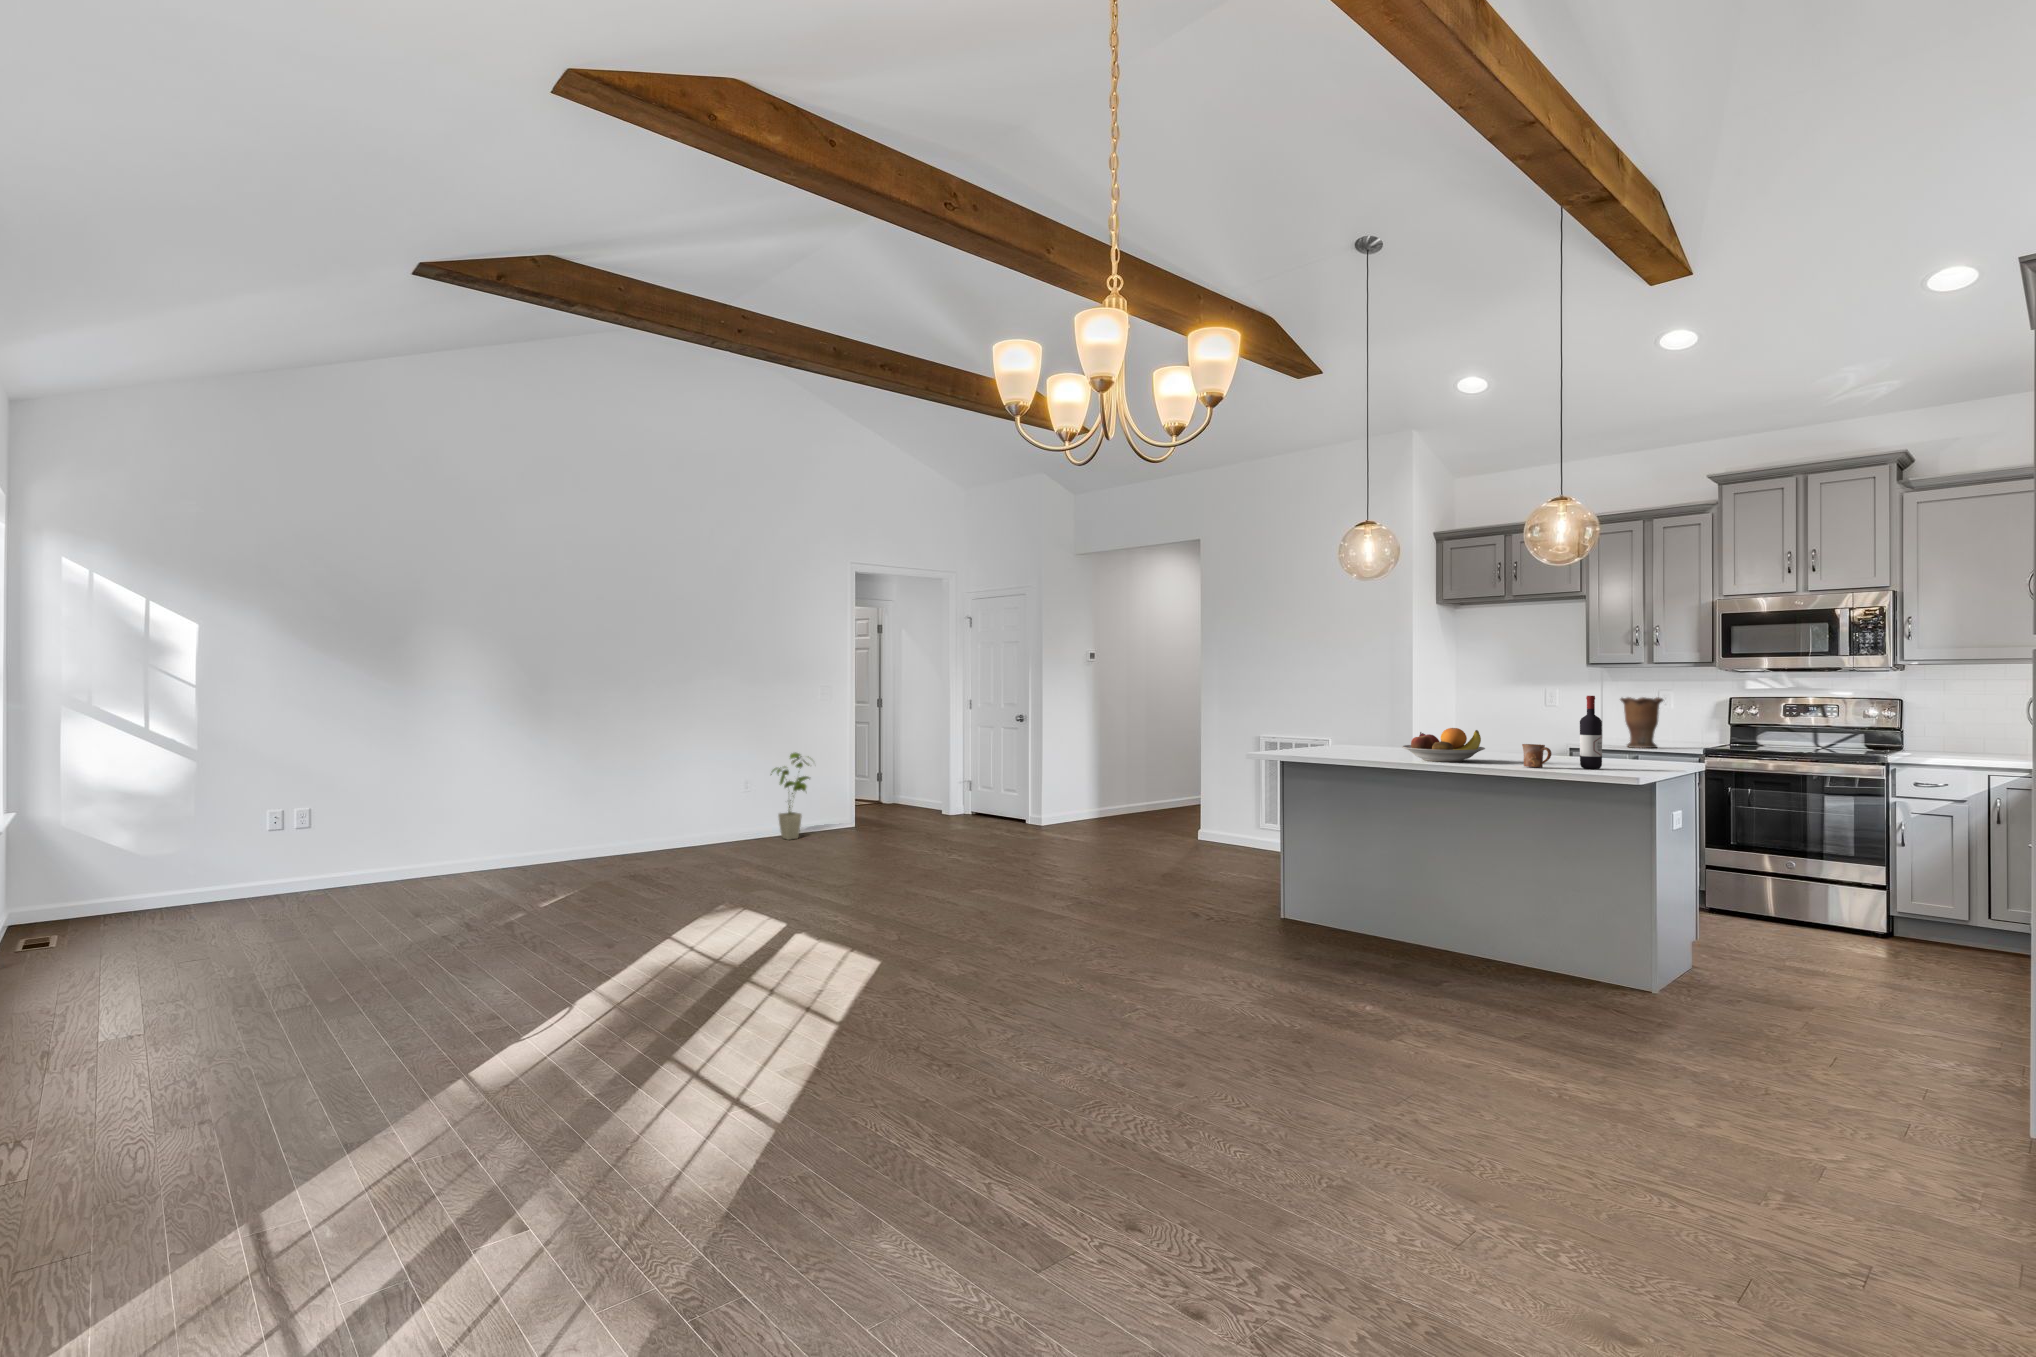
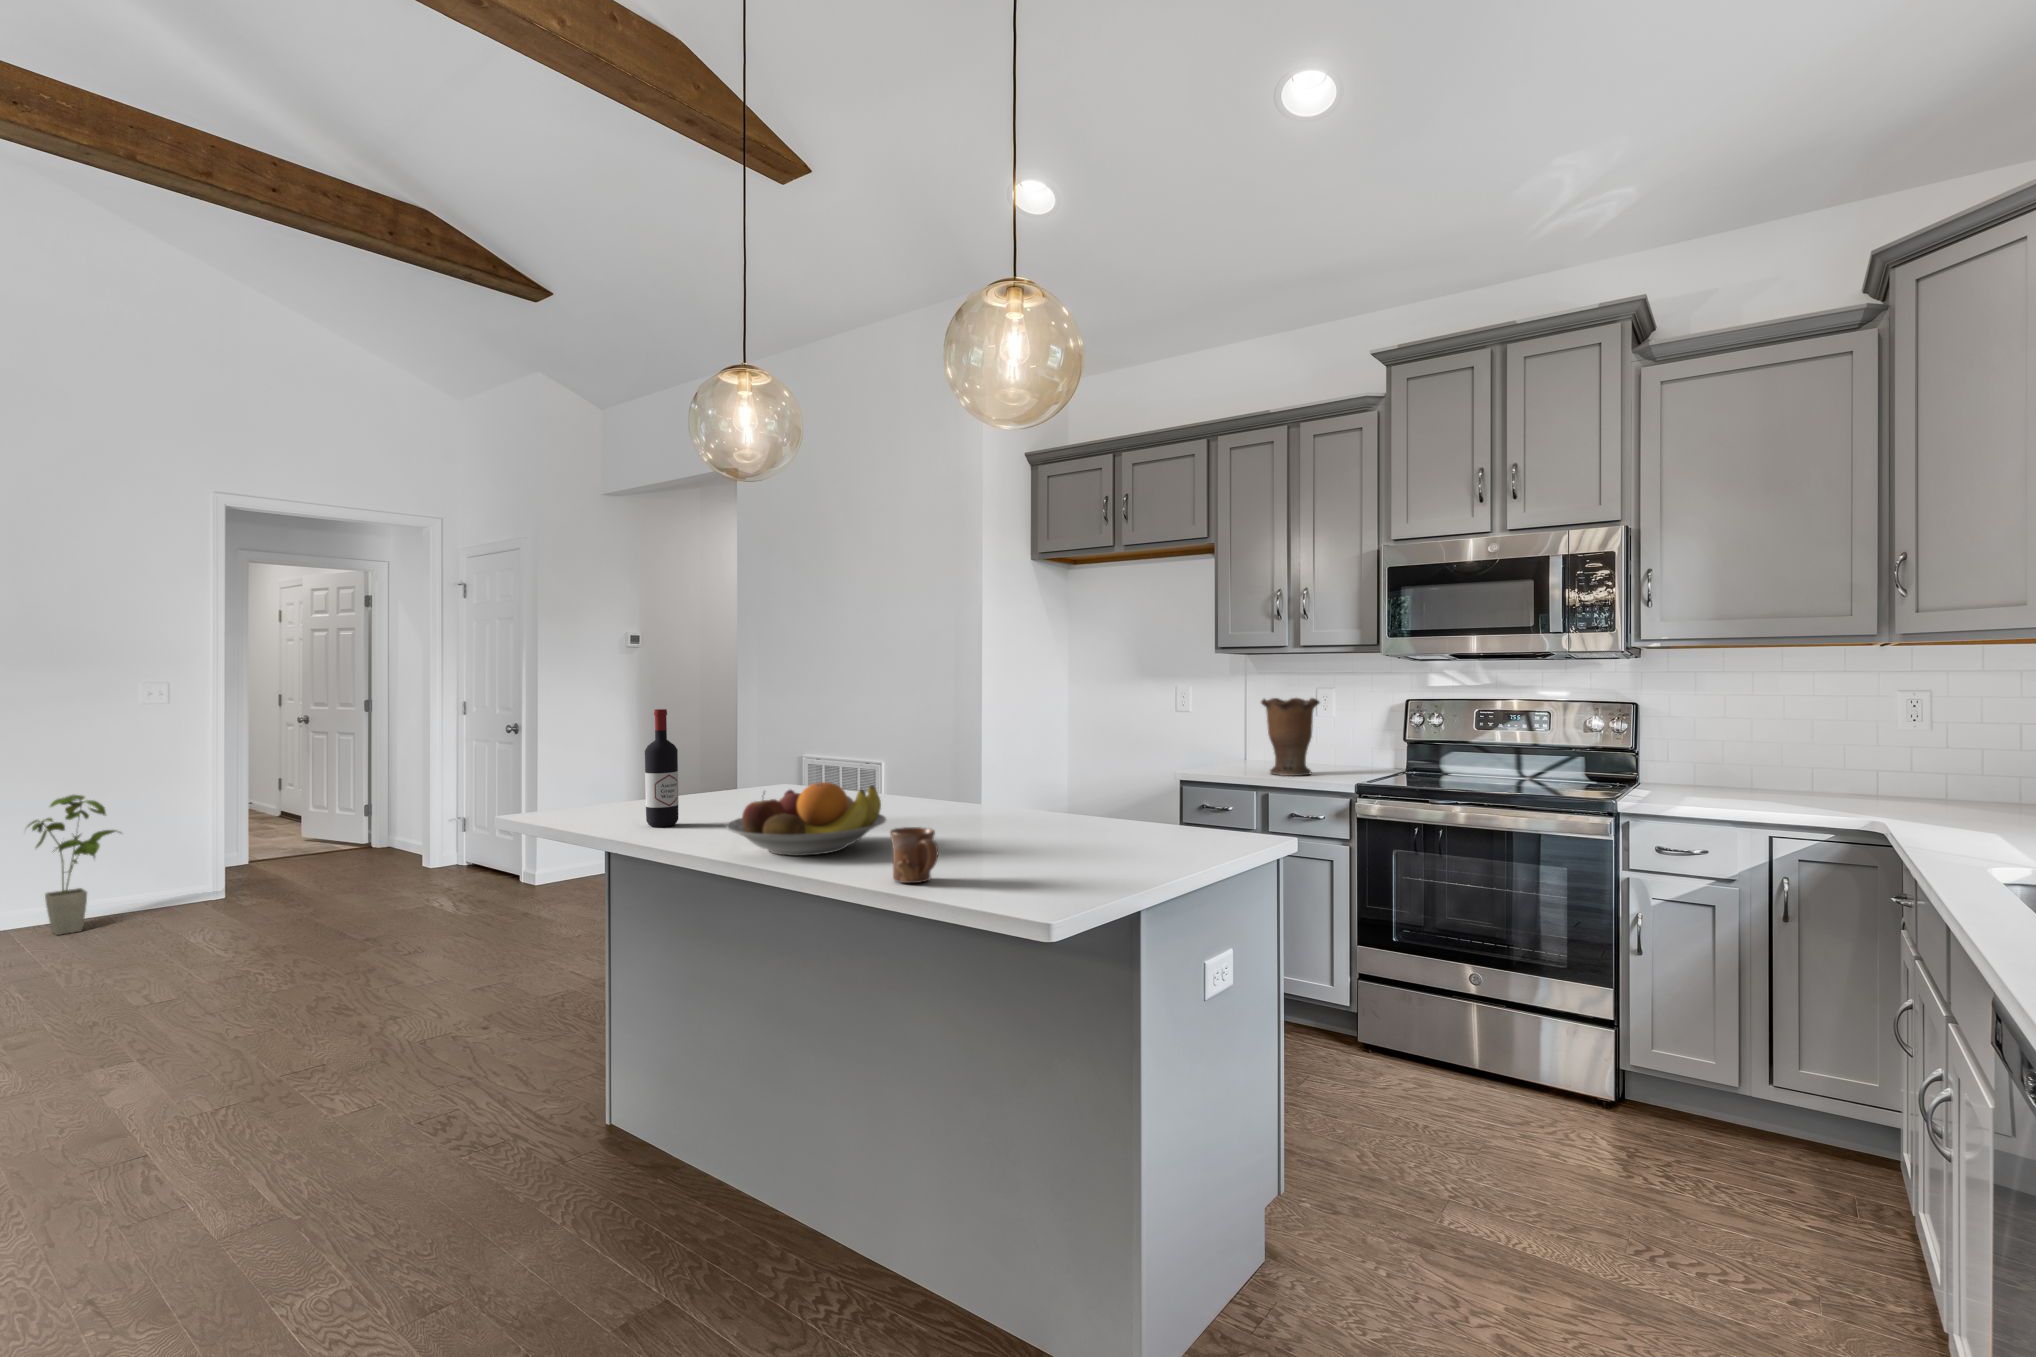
wine bottle: present [1580,696,1602,769] -> present [645,709,679,827]

